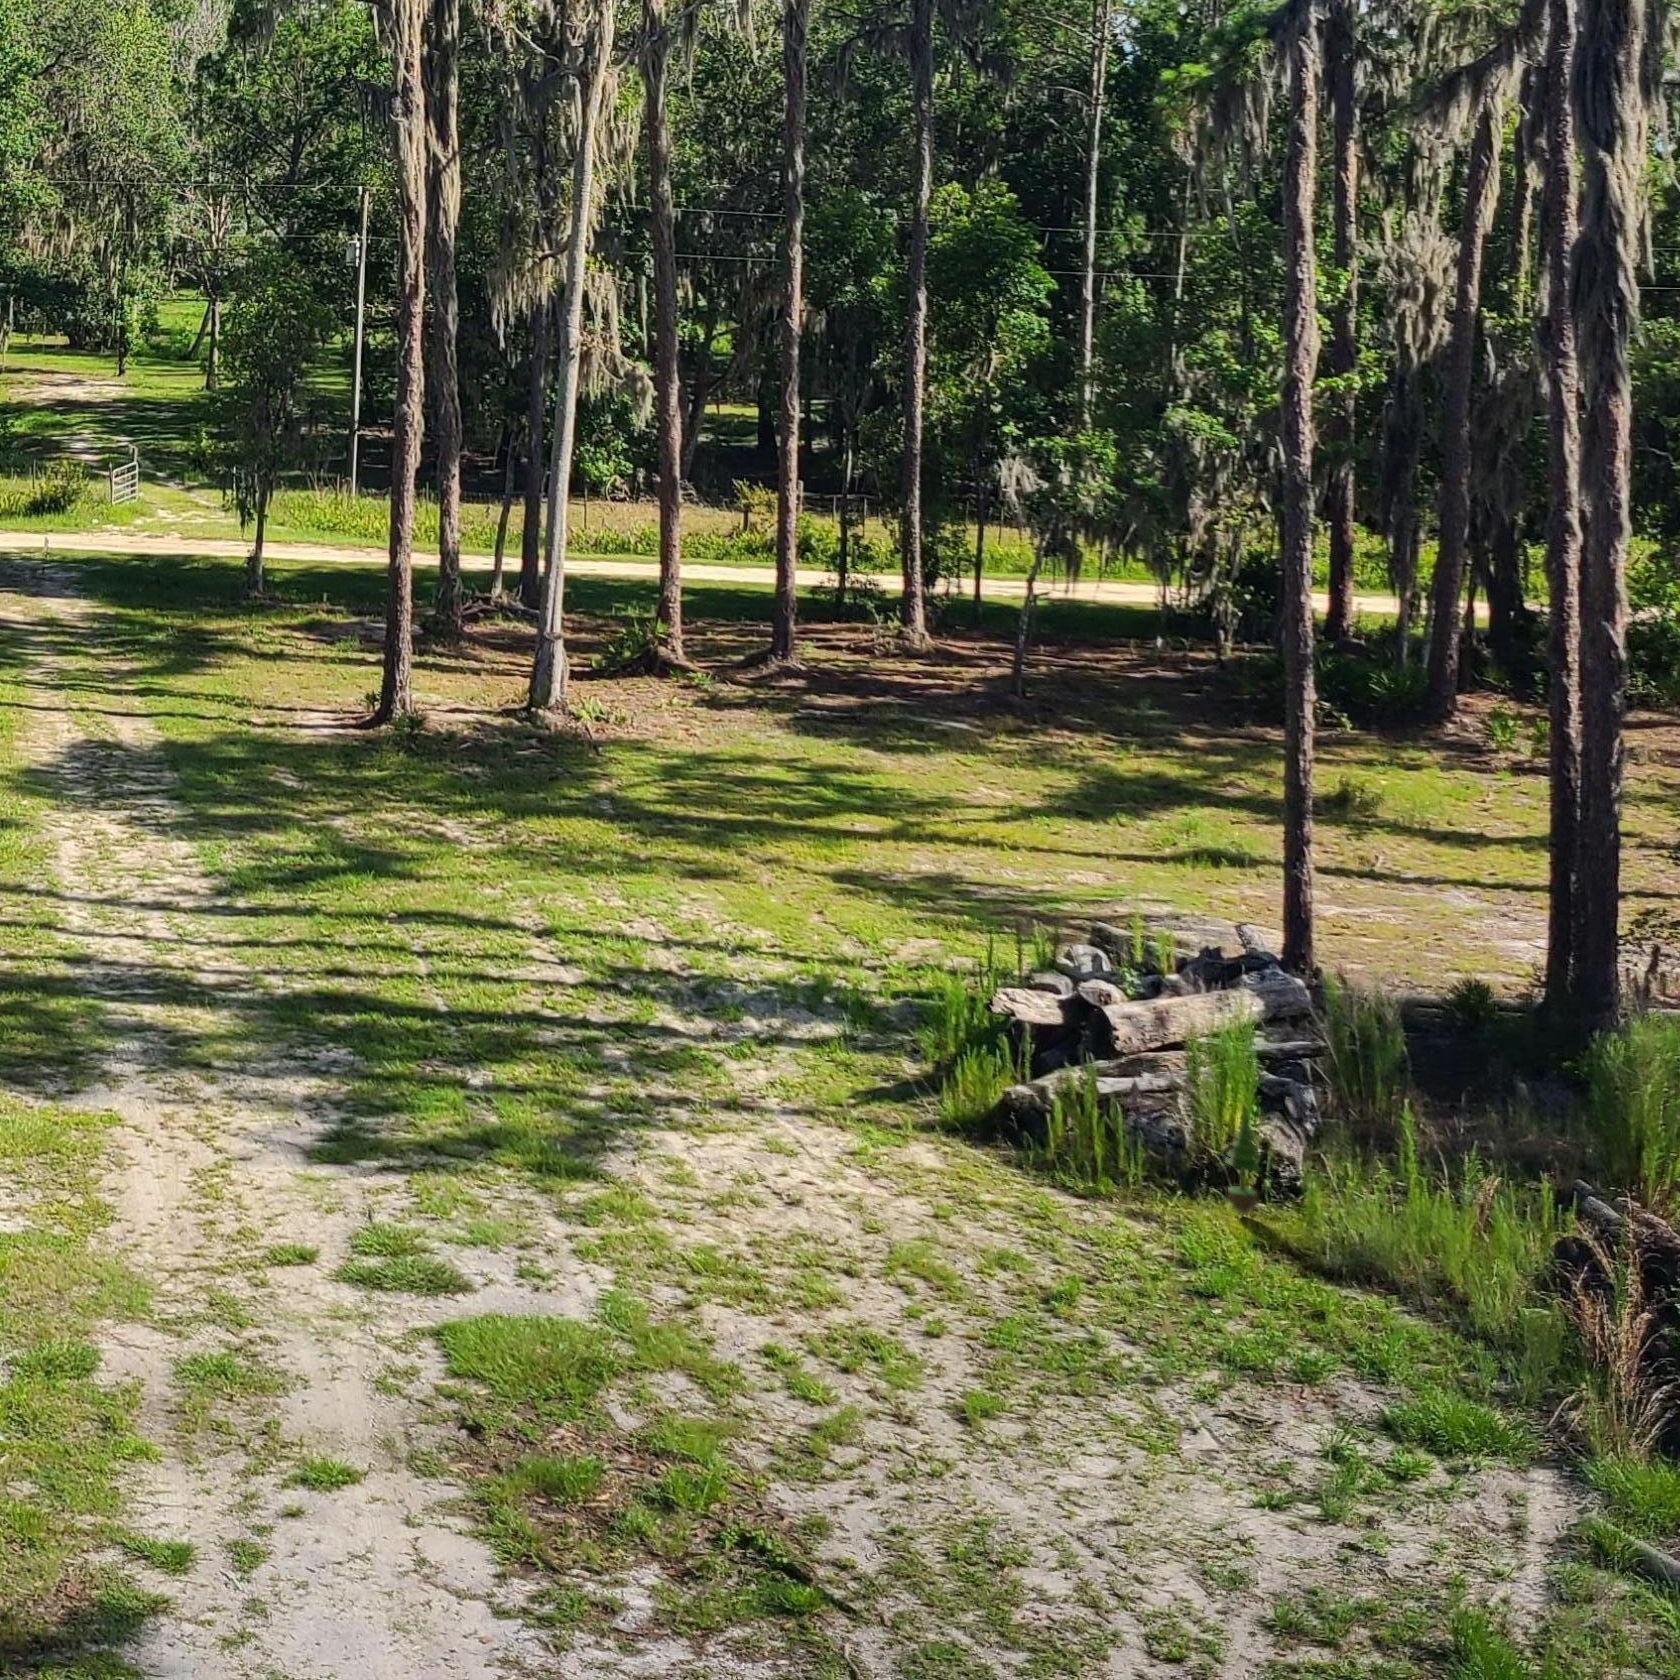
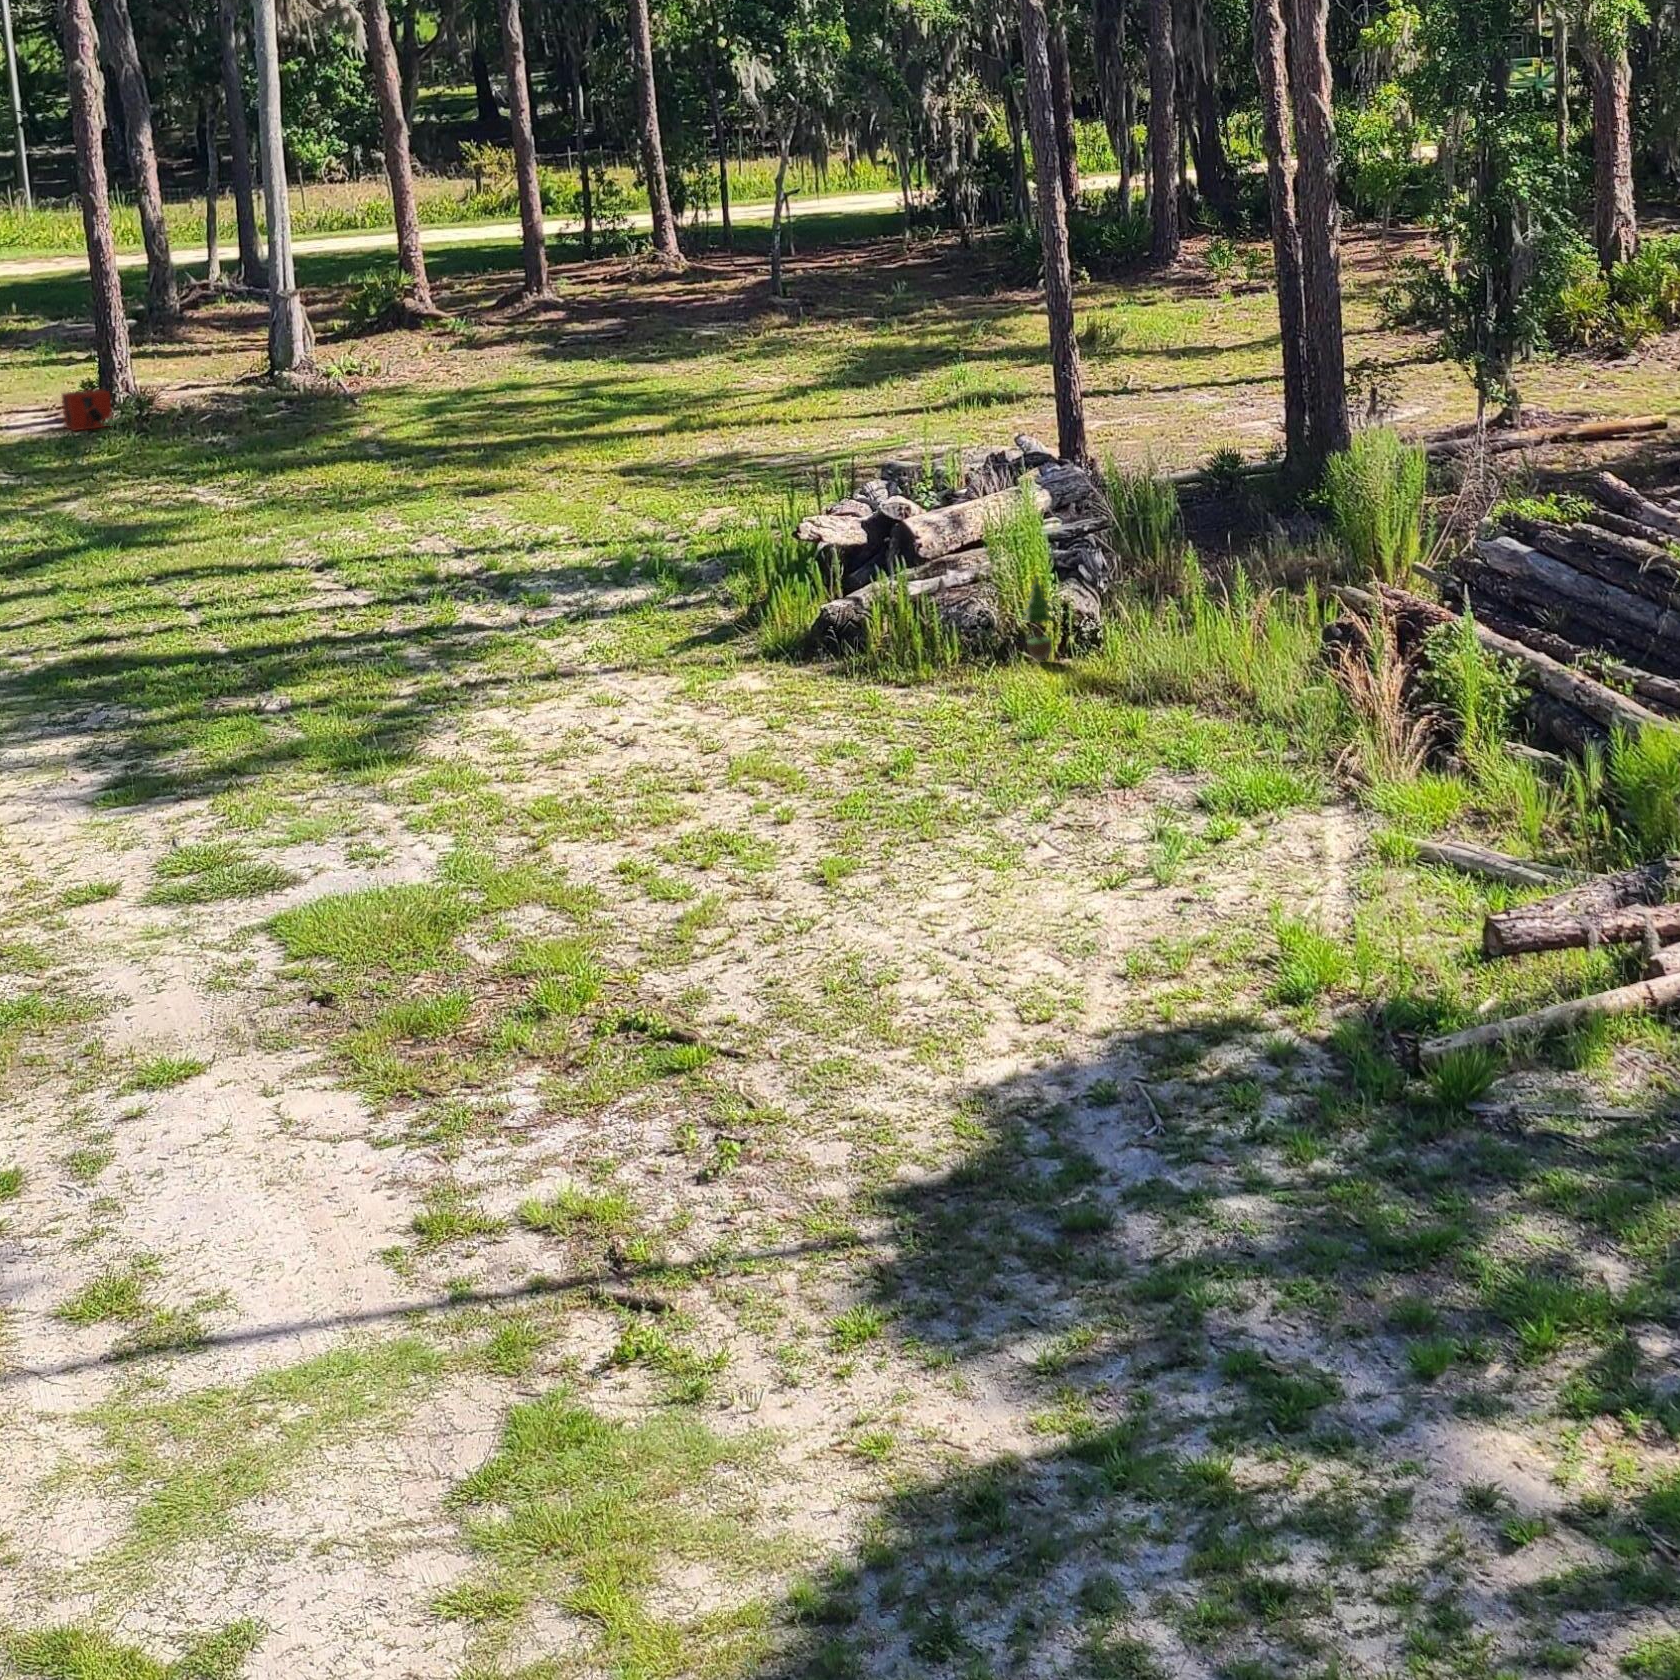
storage box: none [350,699,391,738] -> present [61,389,112,431]

